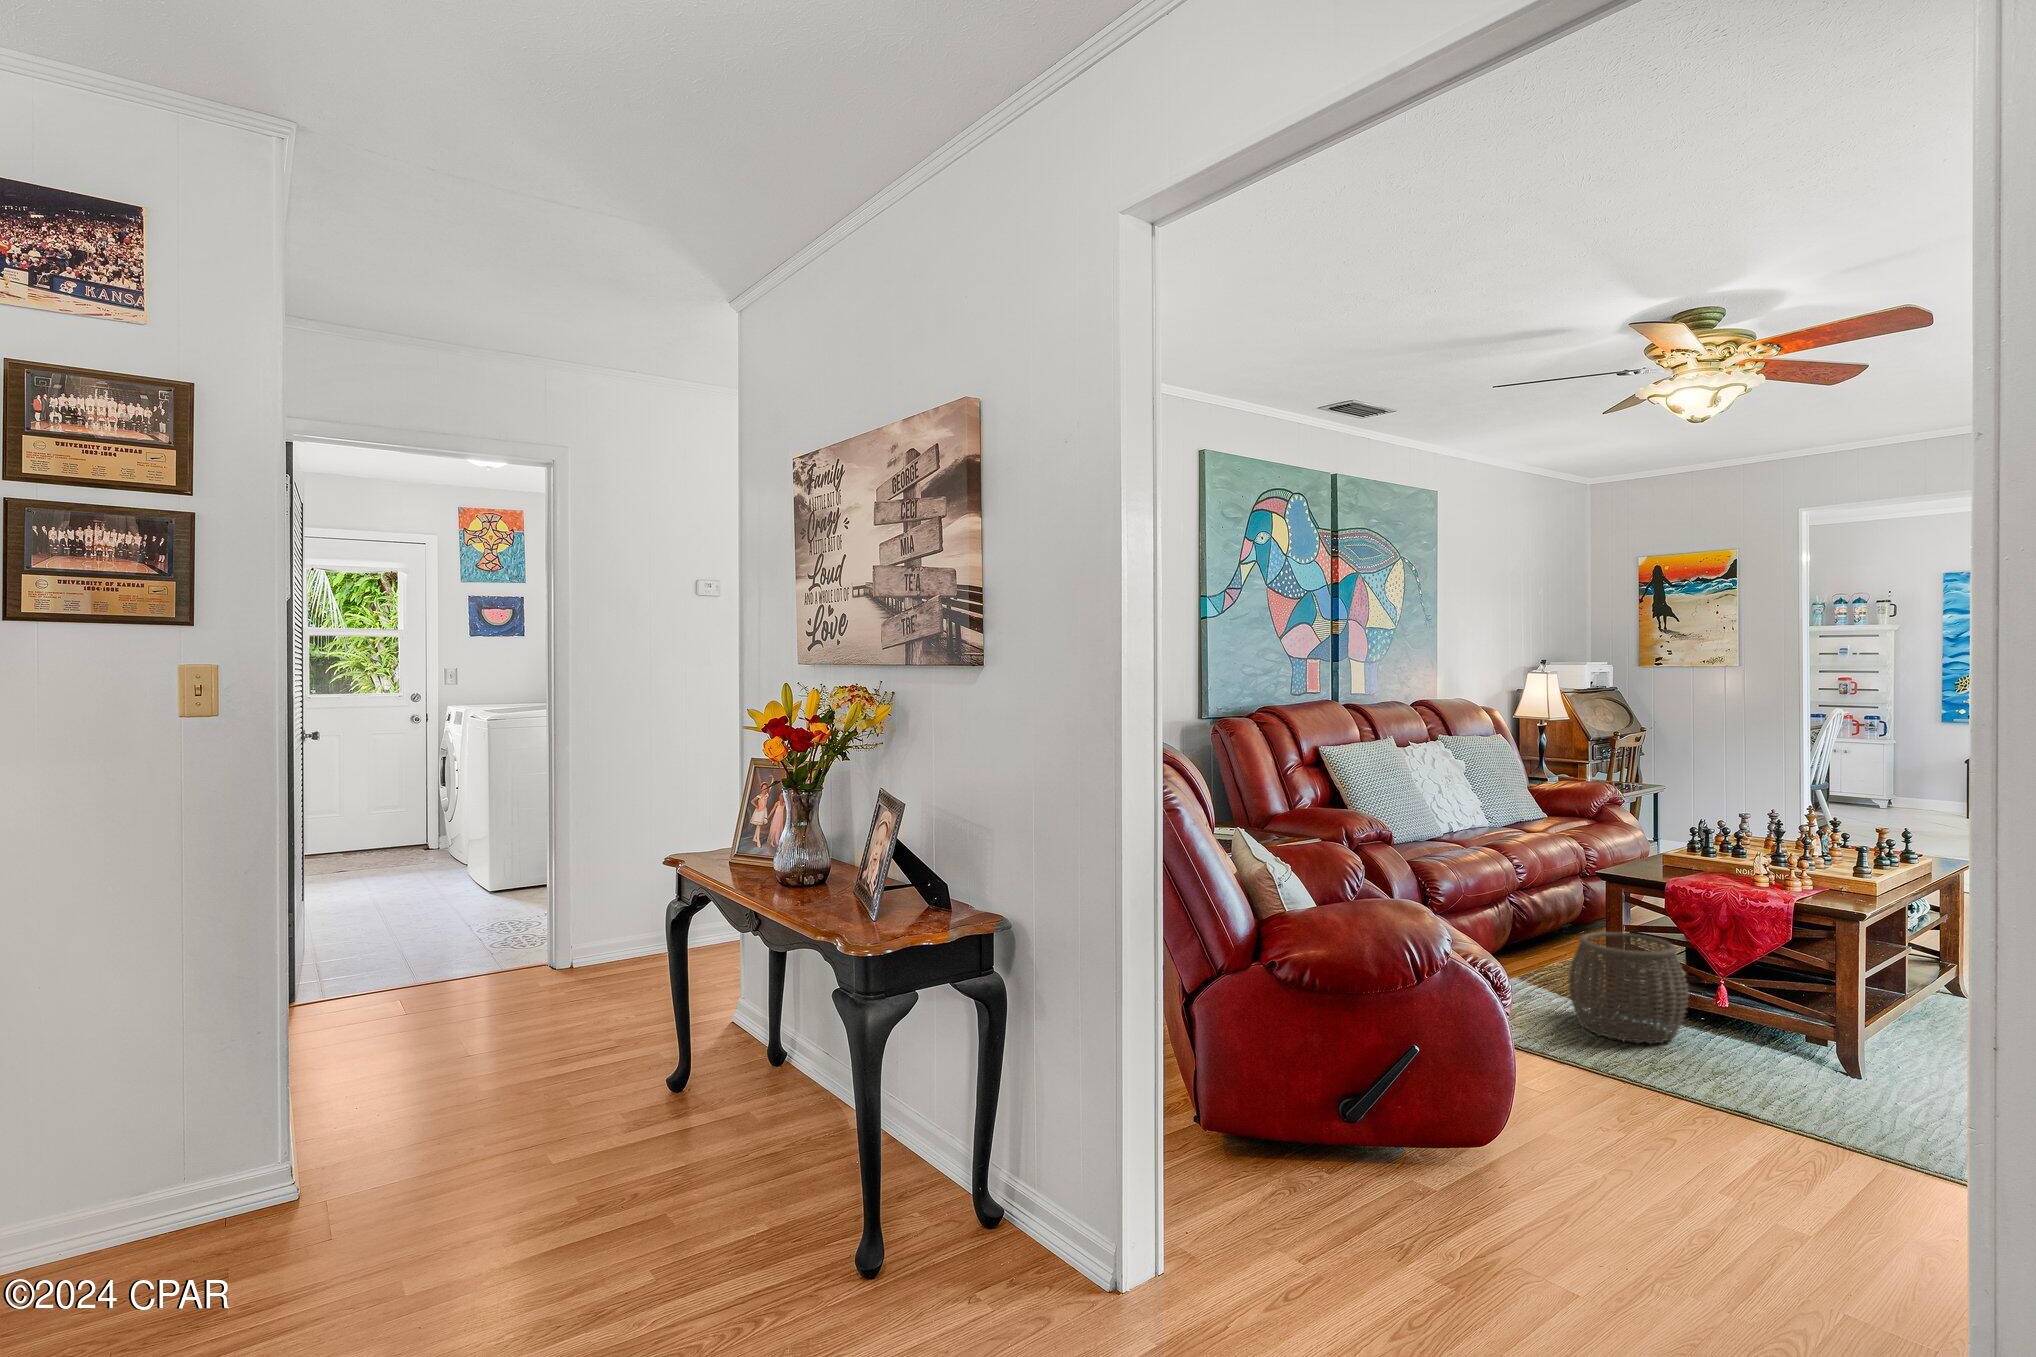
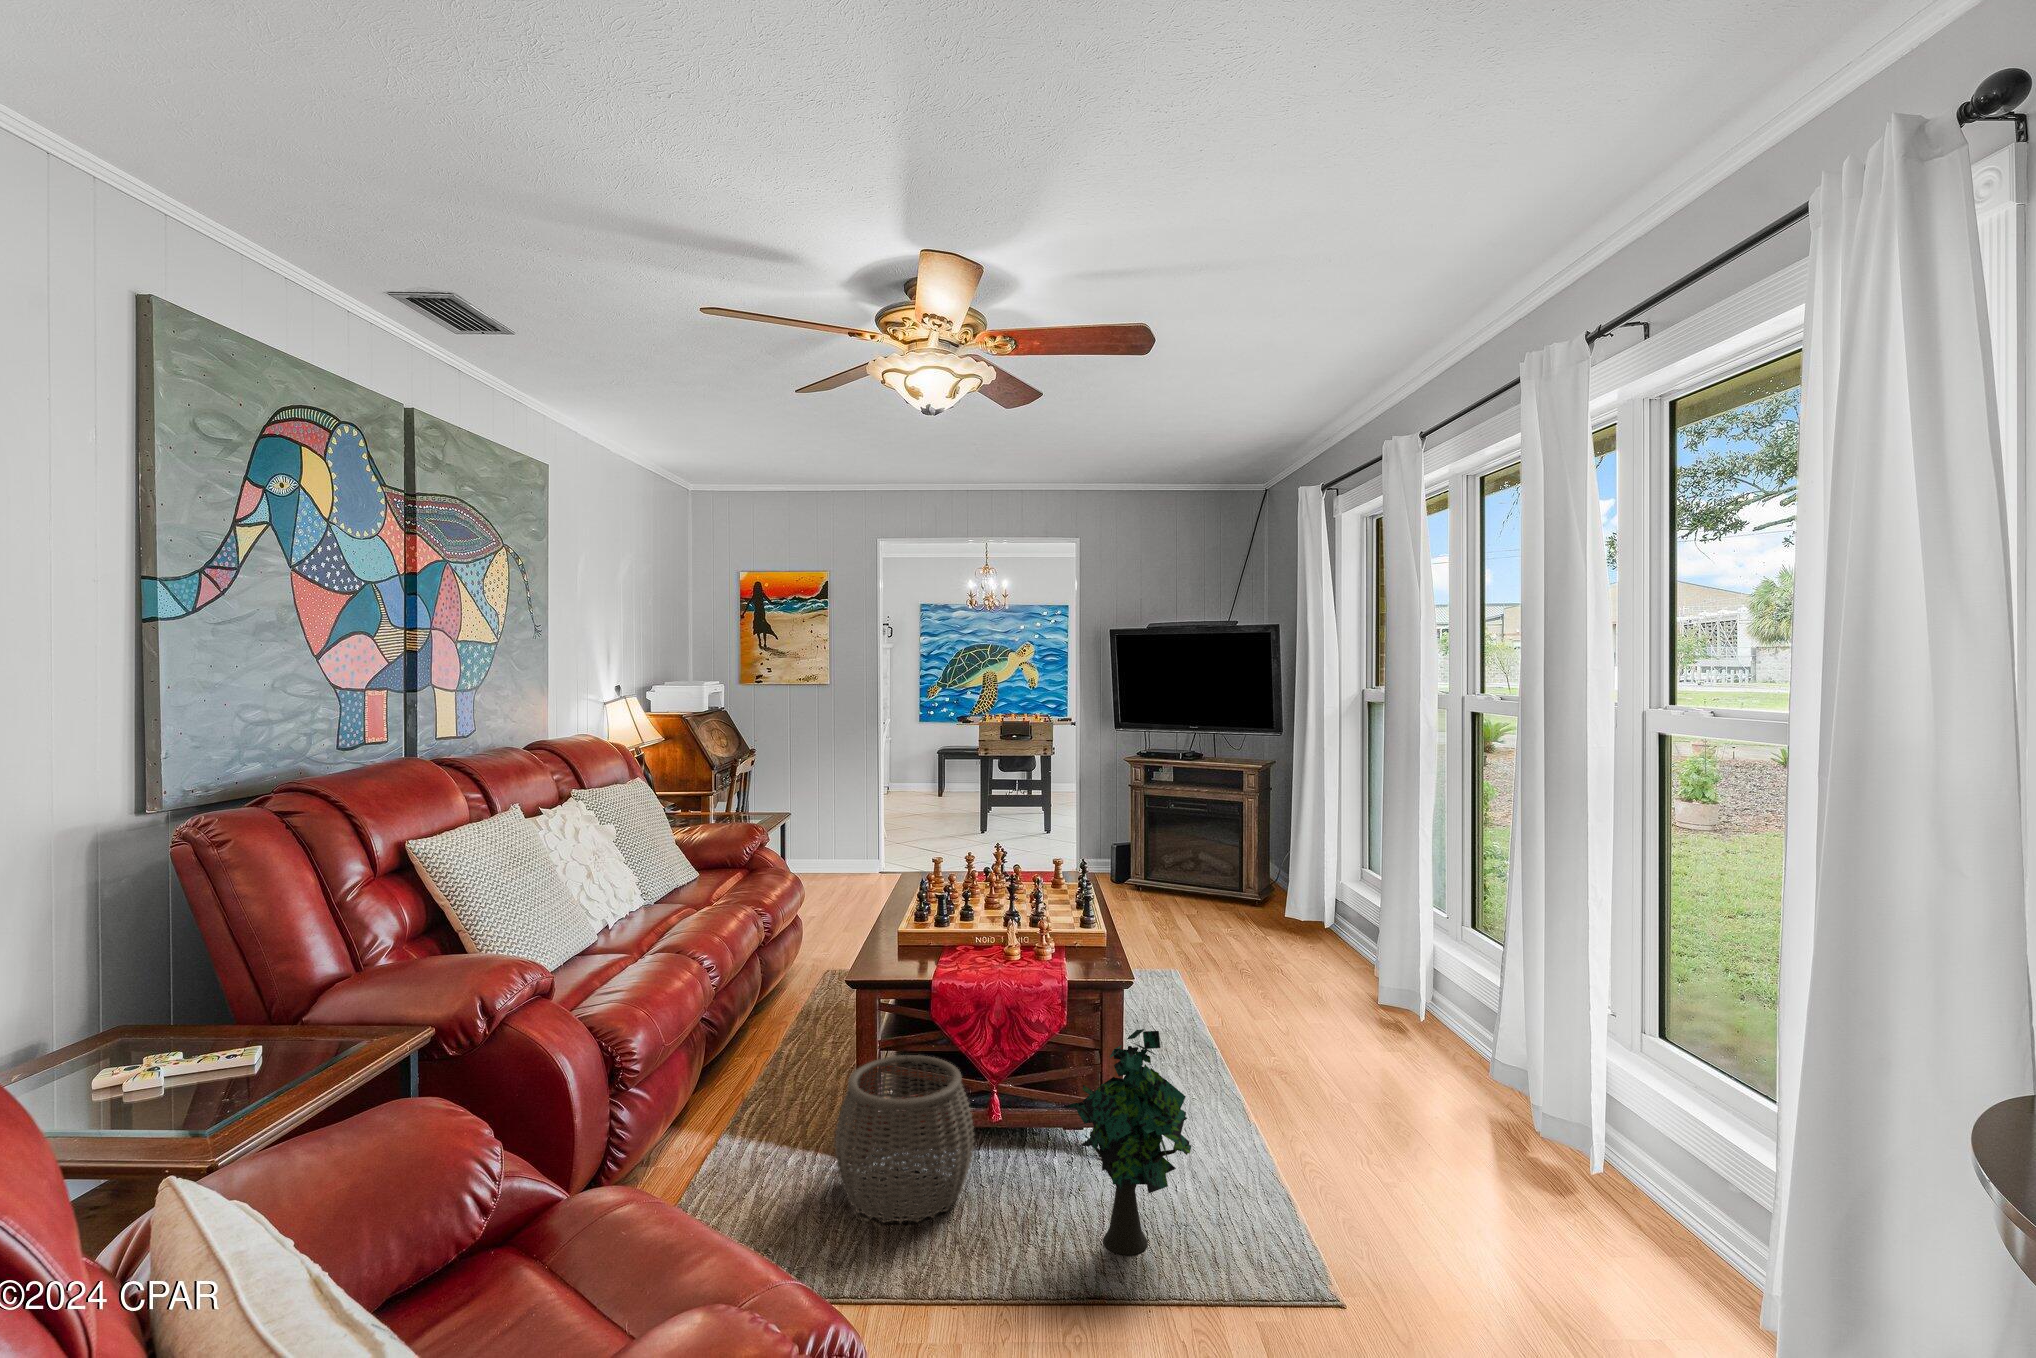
decorative plant: none [1739,926,1868,1104] -> present [1062,1029,1191,1255]

